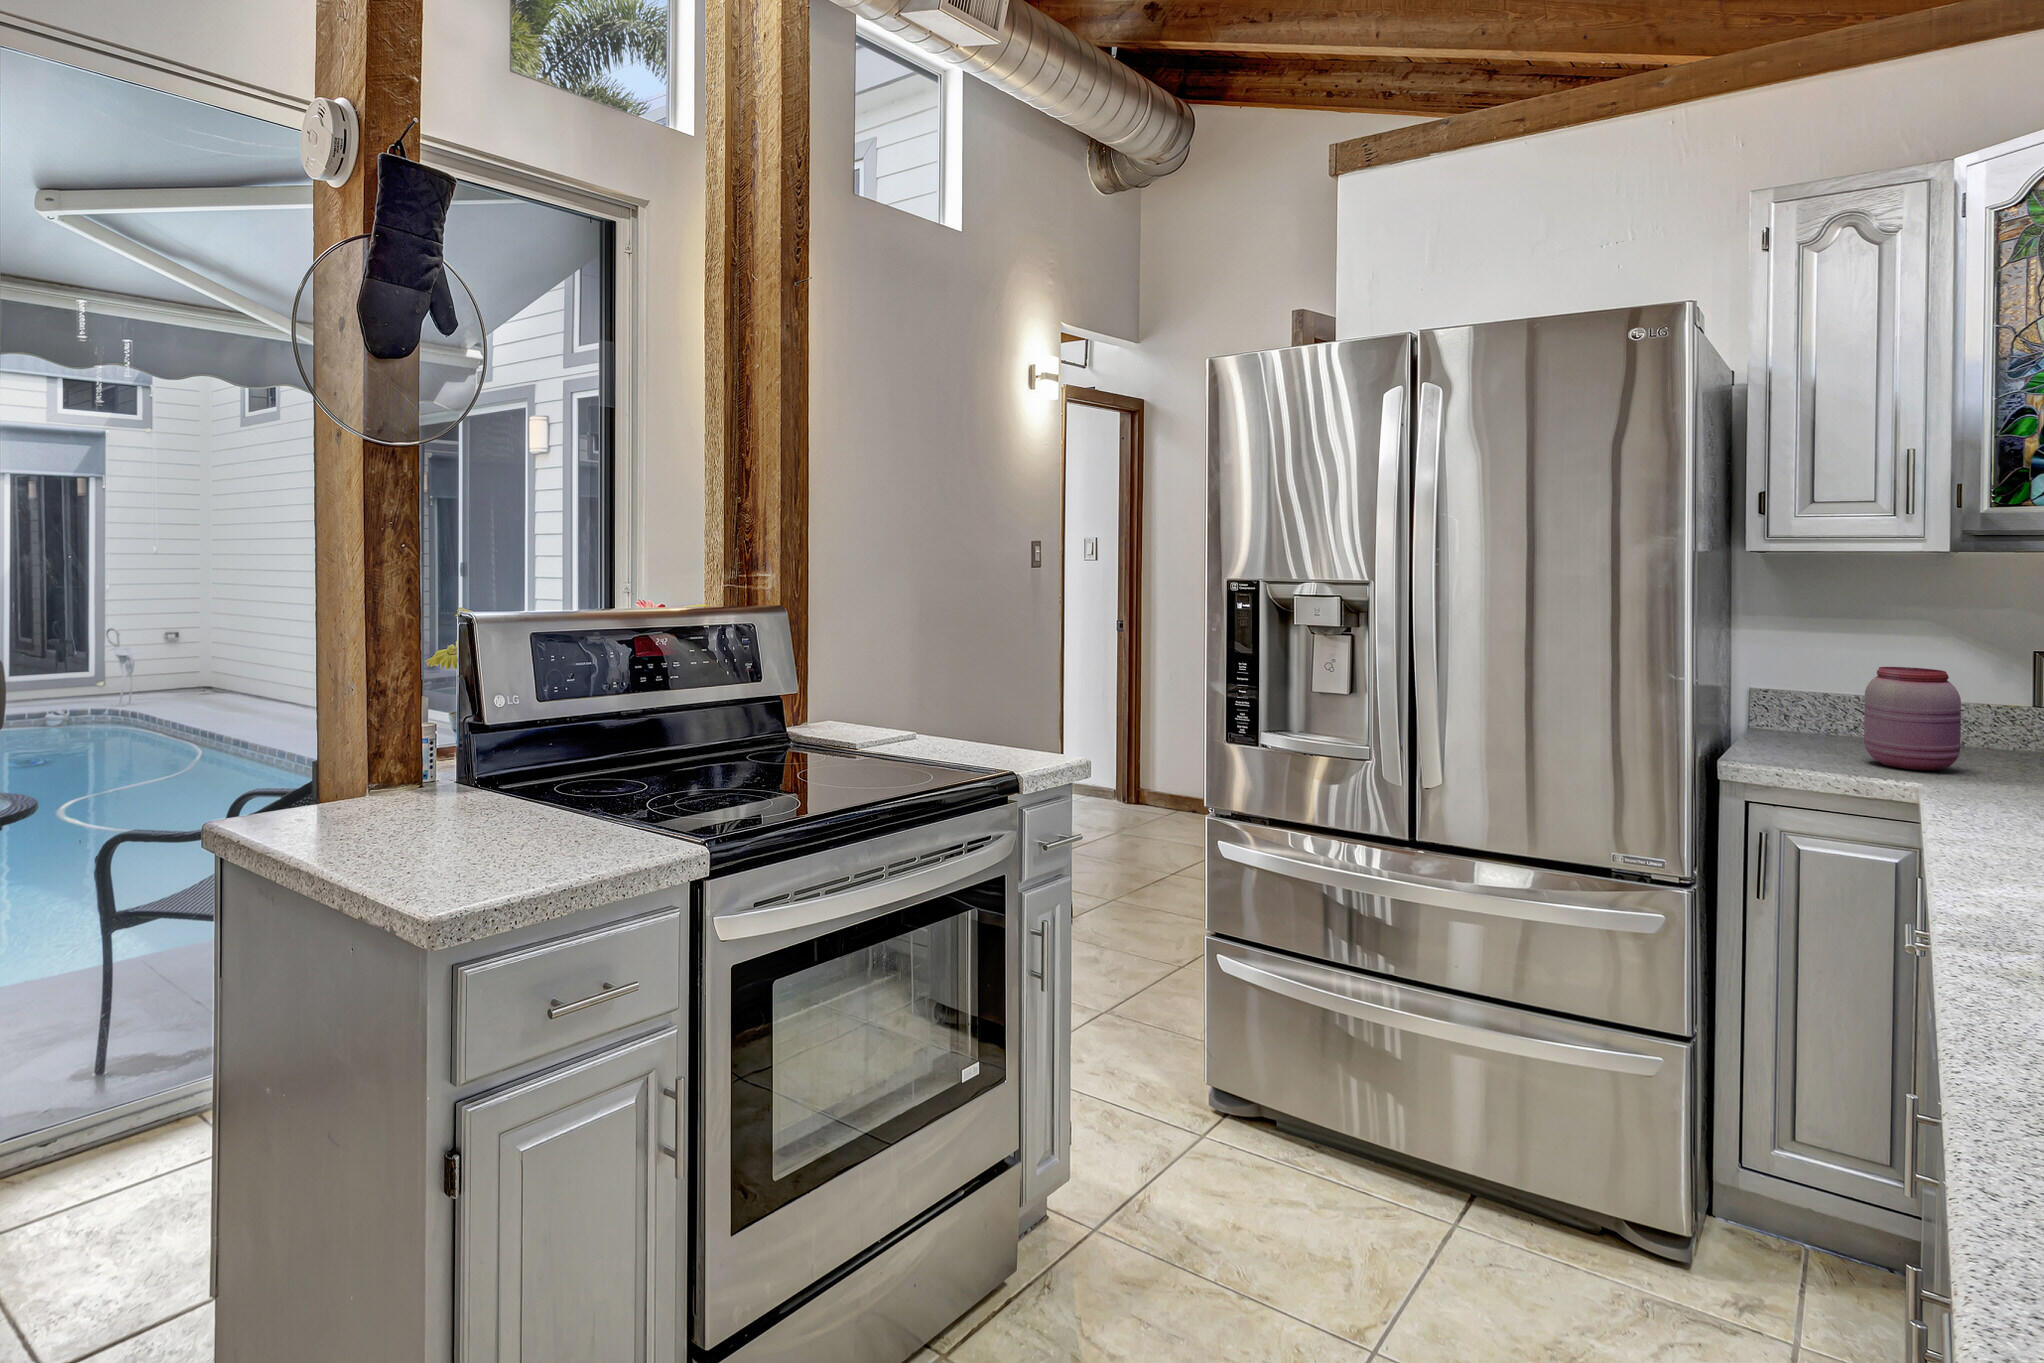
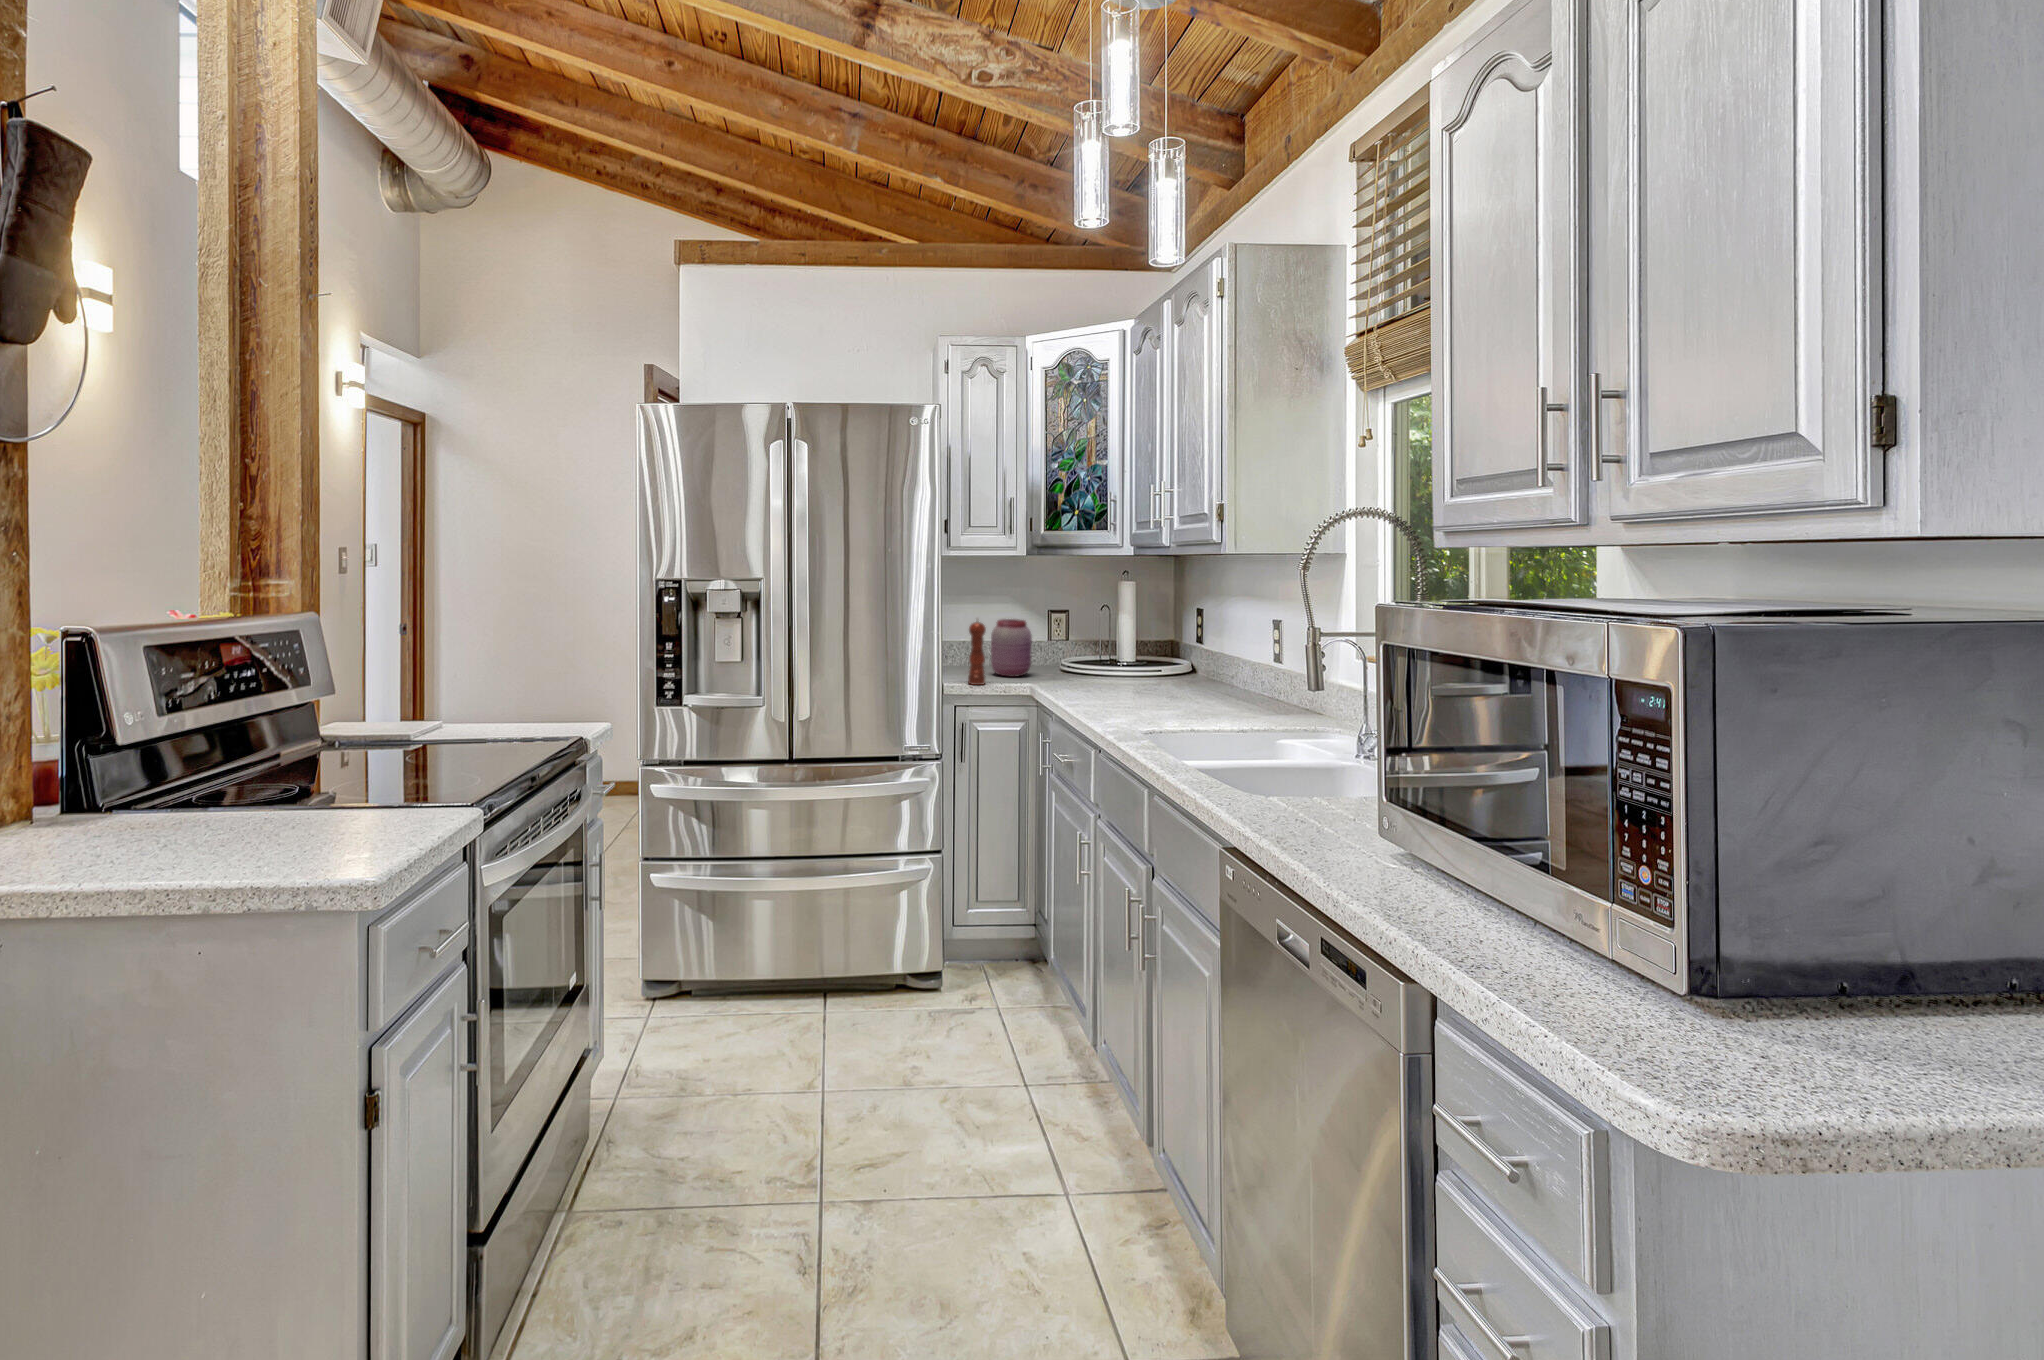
pepper mill: none [1787,656,1826,772] -> present [968,618,986,685]

